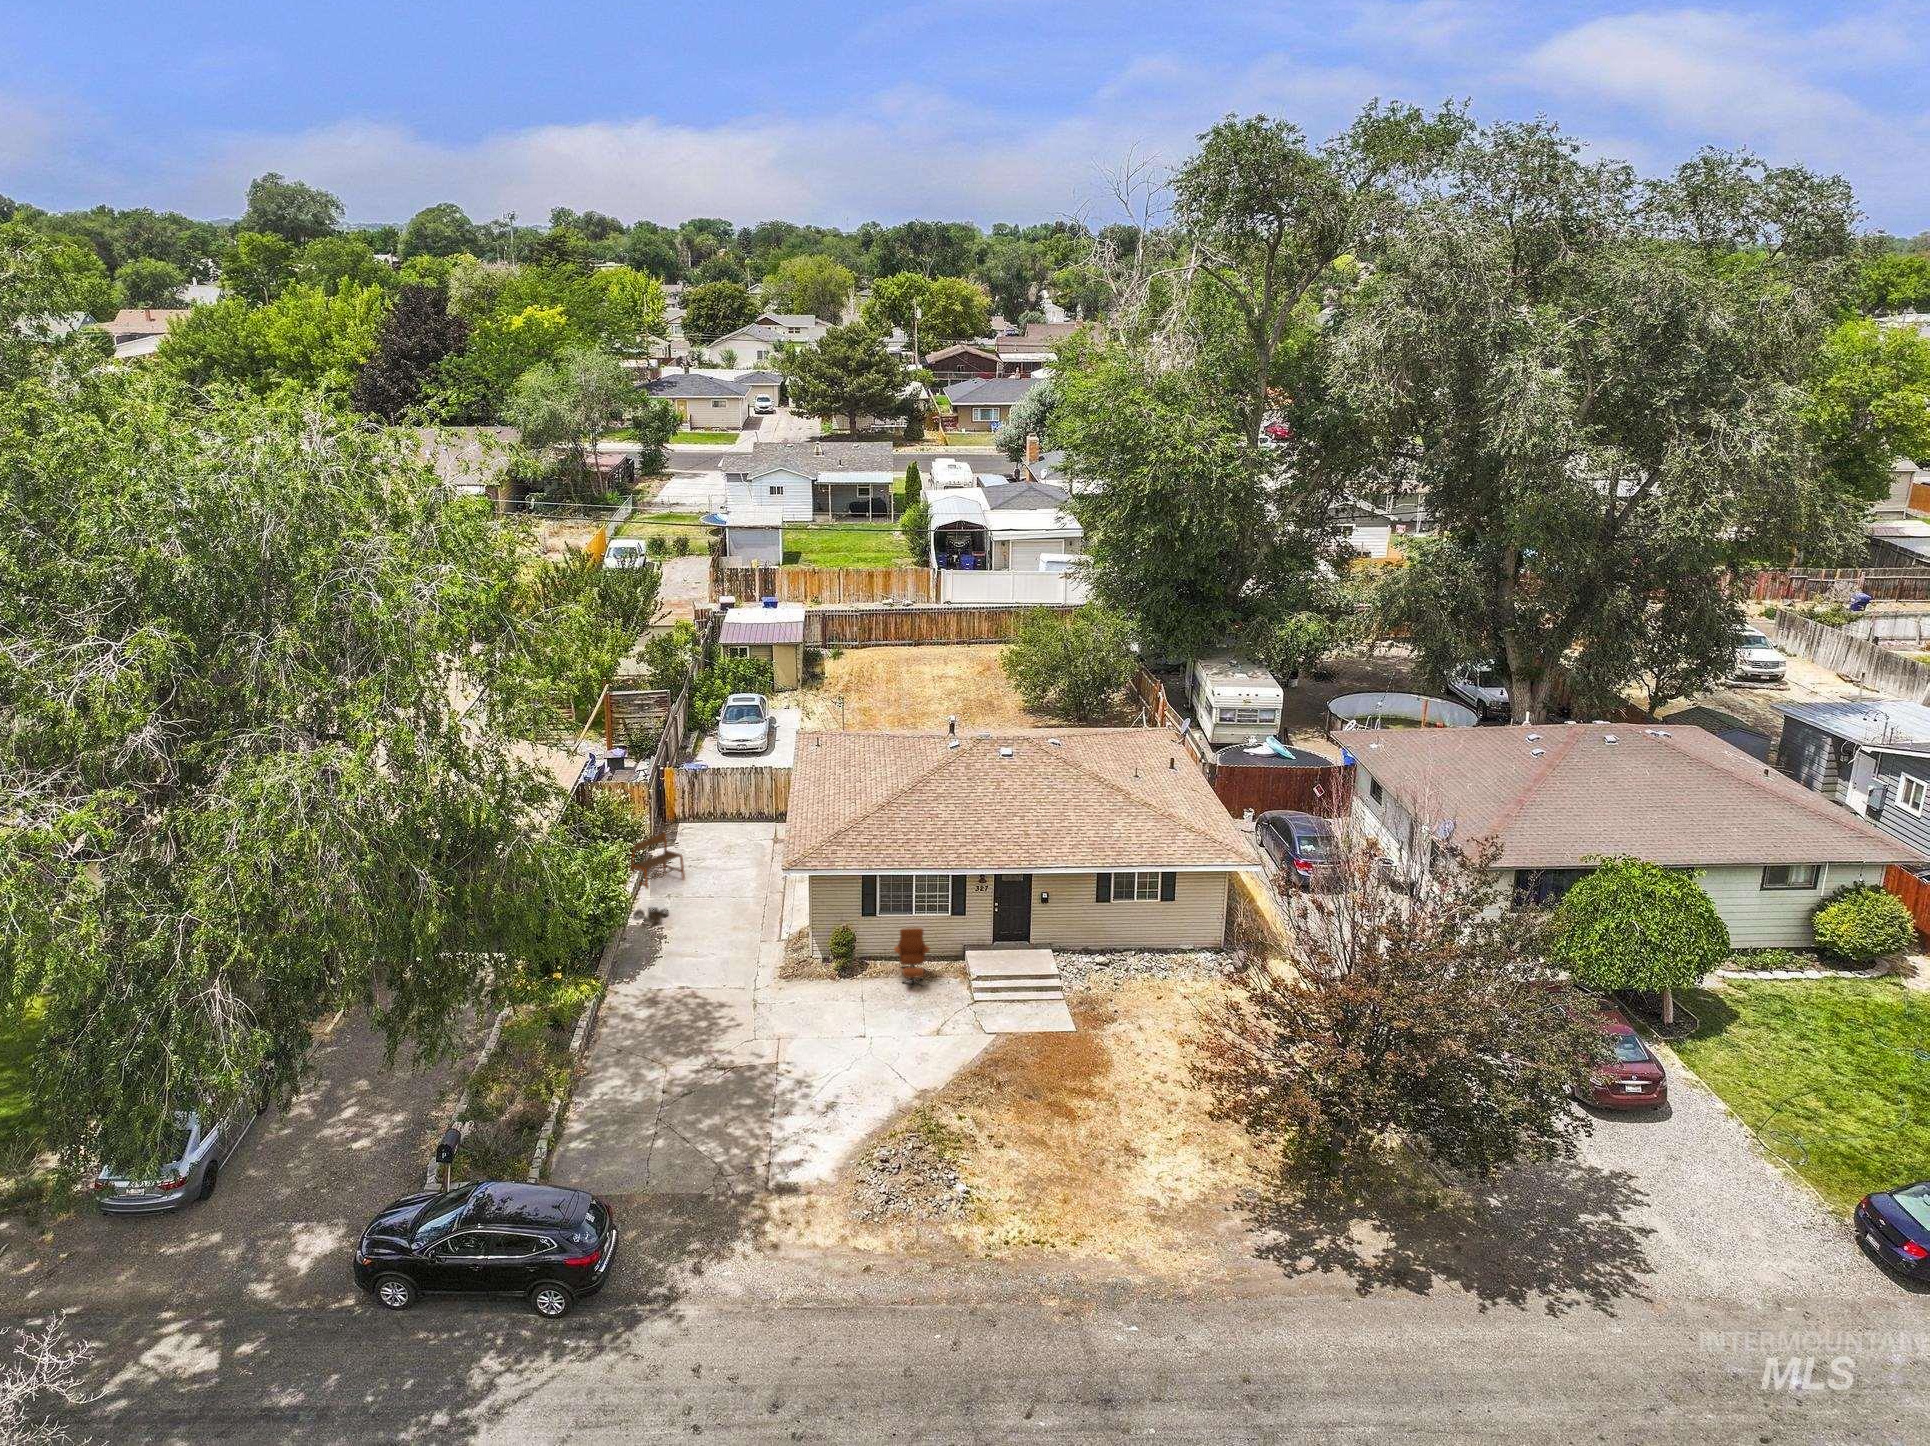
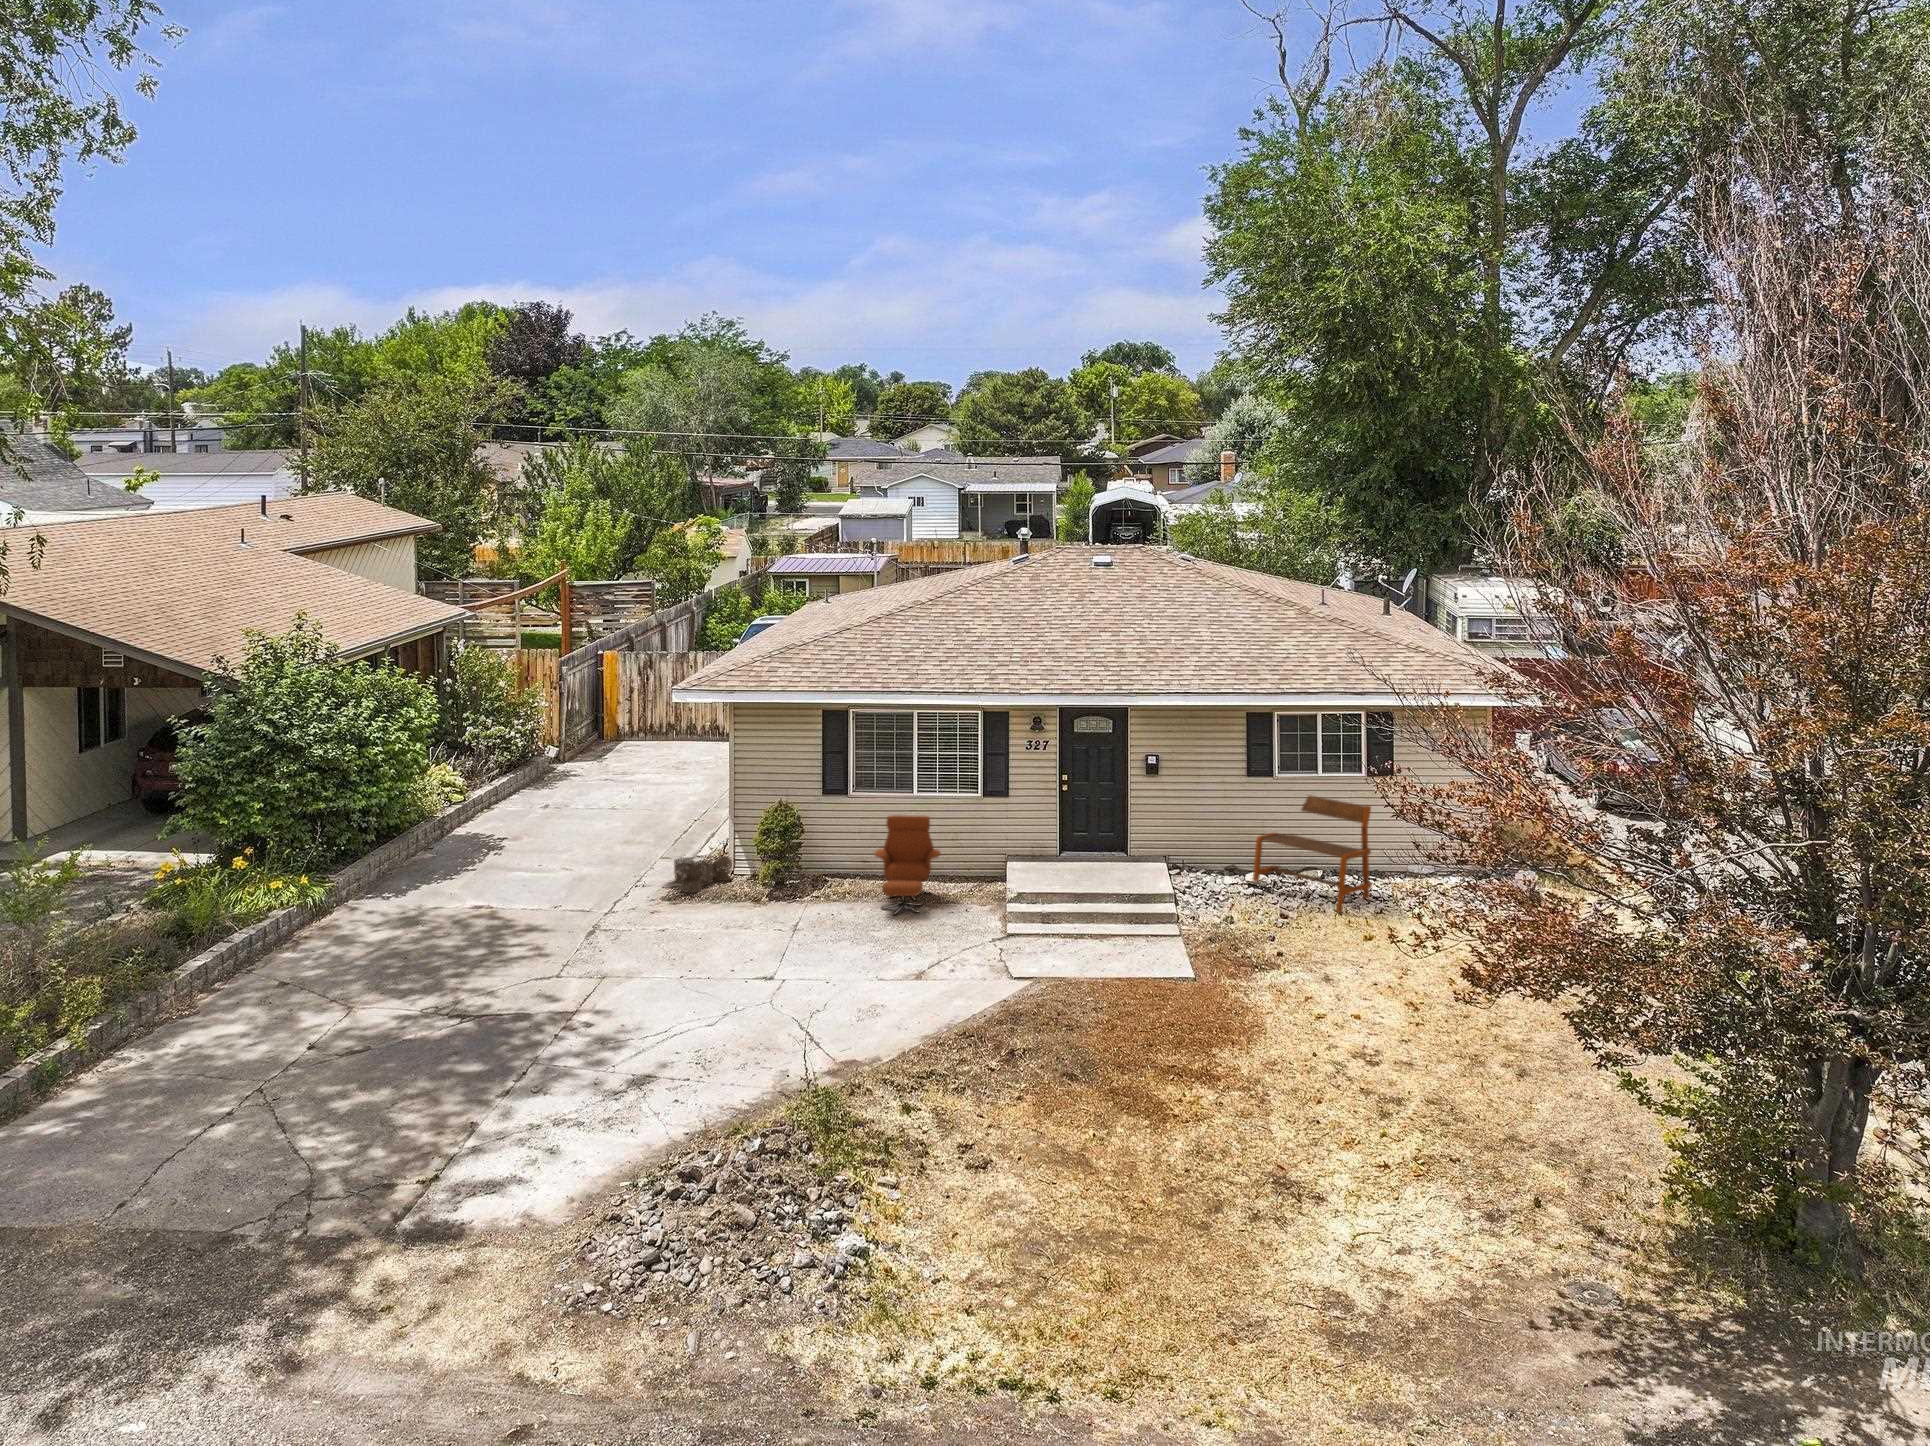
bench: present [631,833,685,889] -> present [1253,796,1372,913]
woven basket: present [633,907,669,925] -> present [674,856,732,892]

